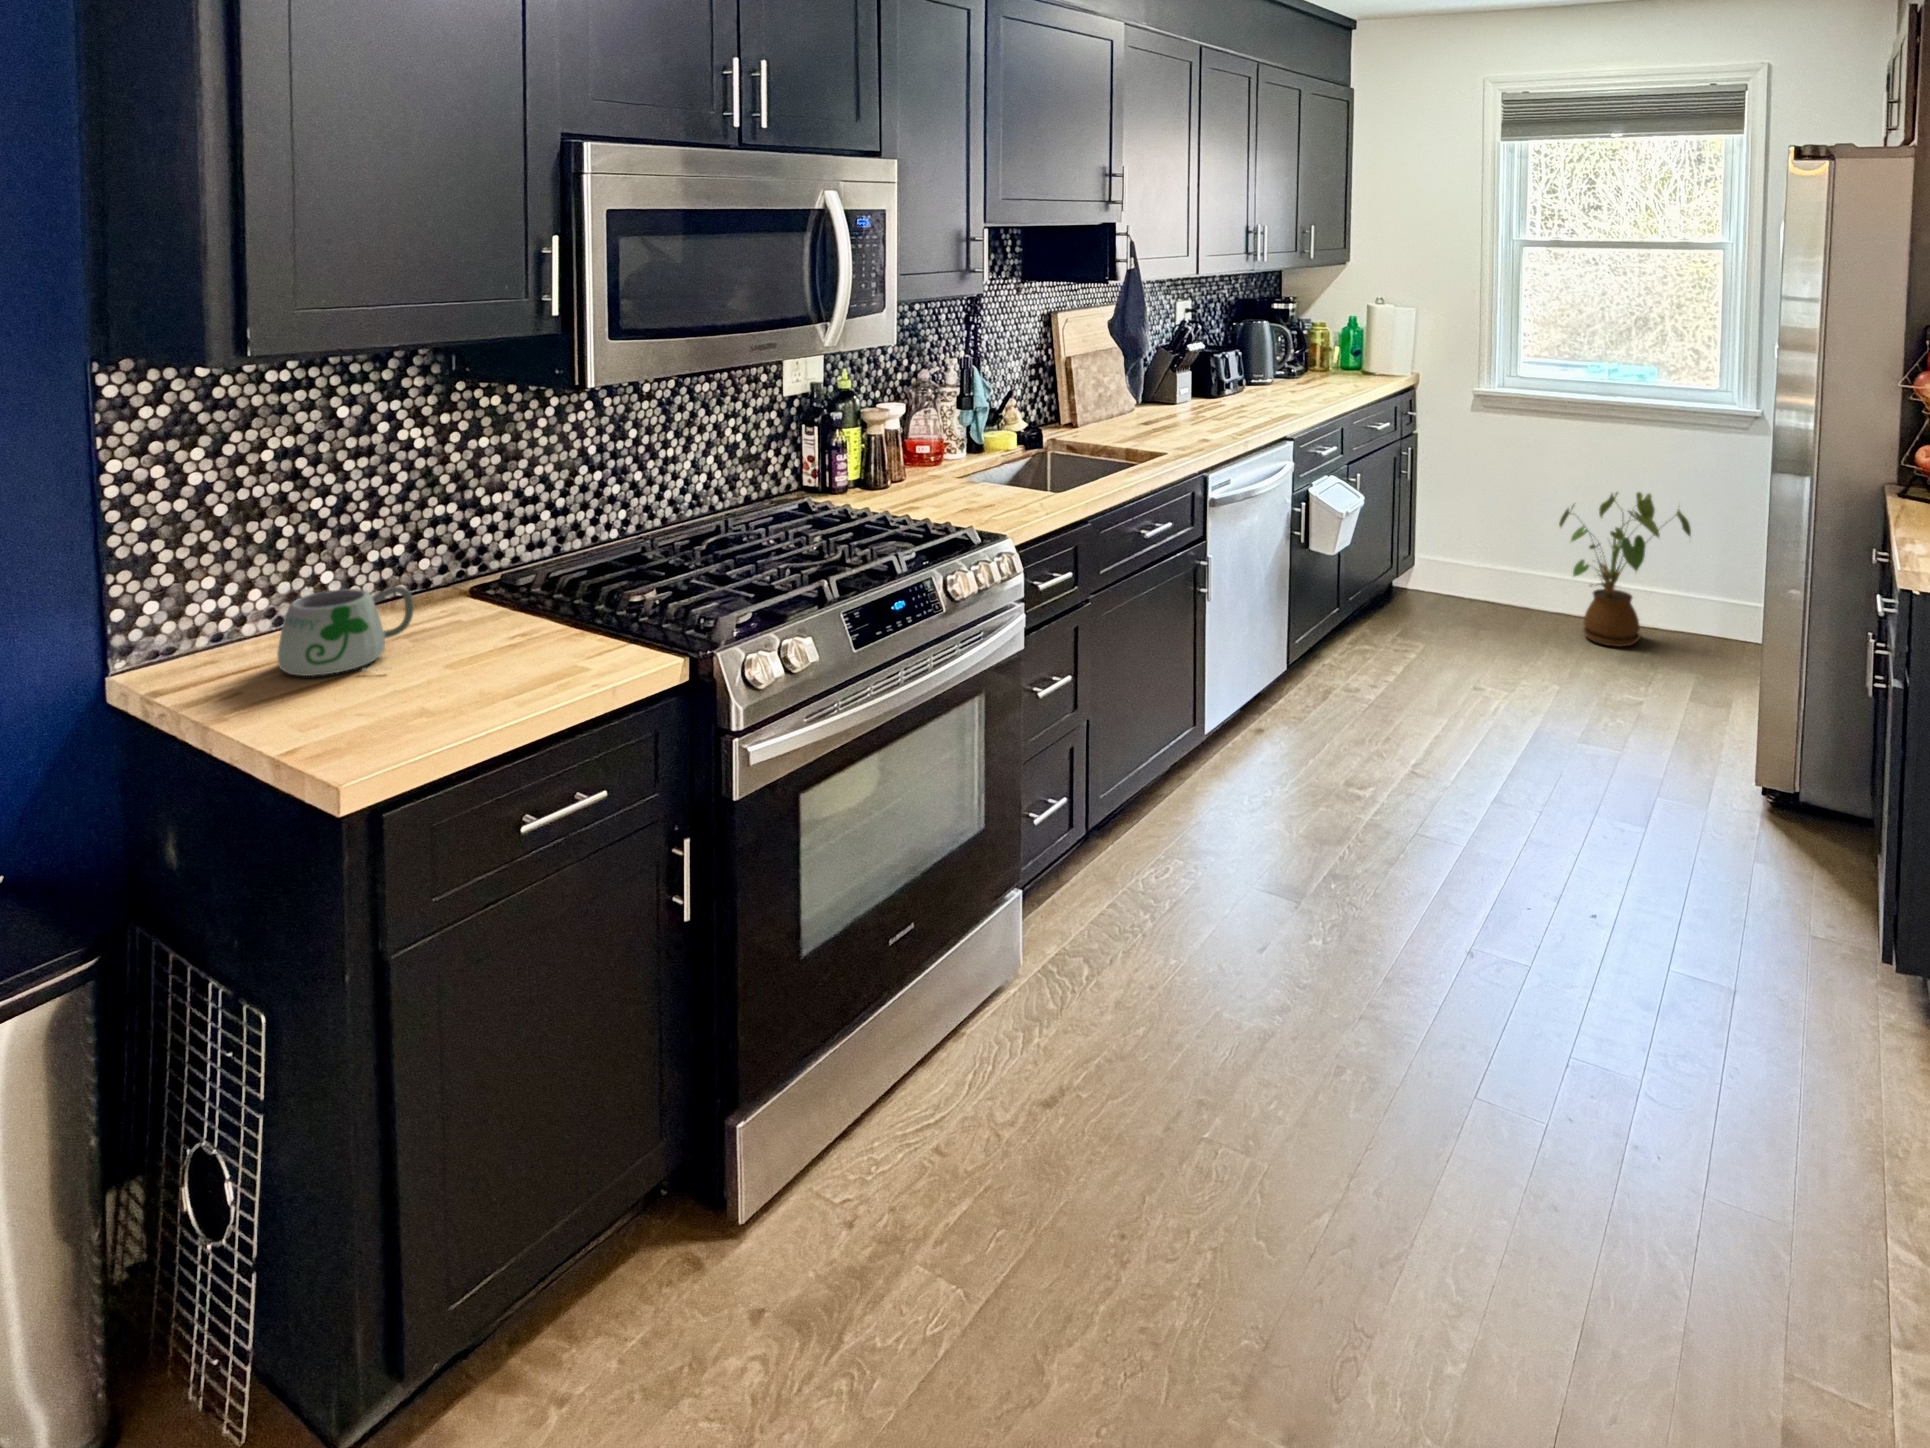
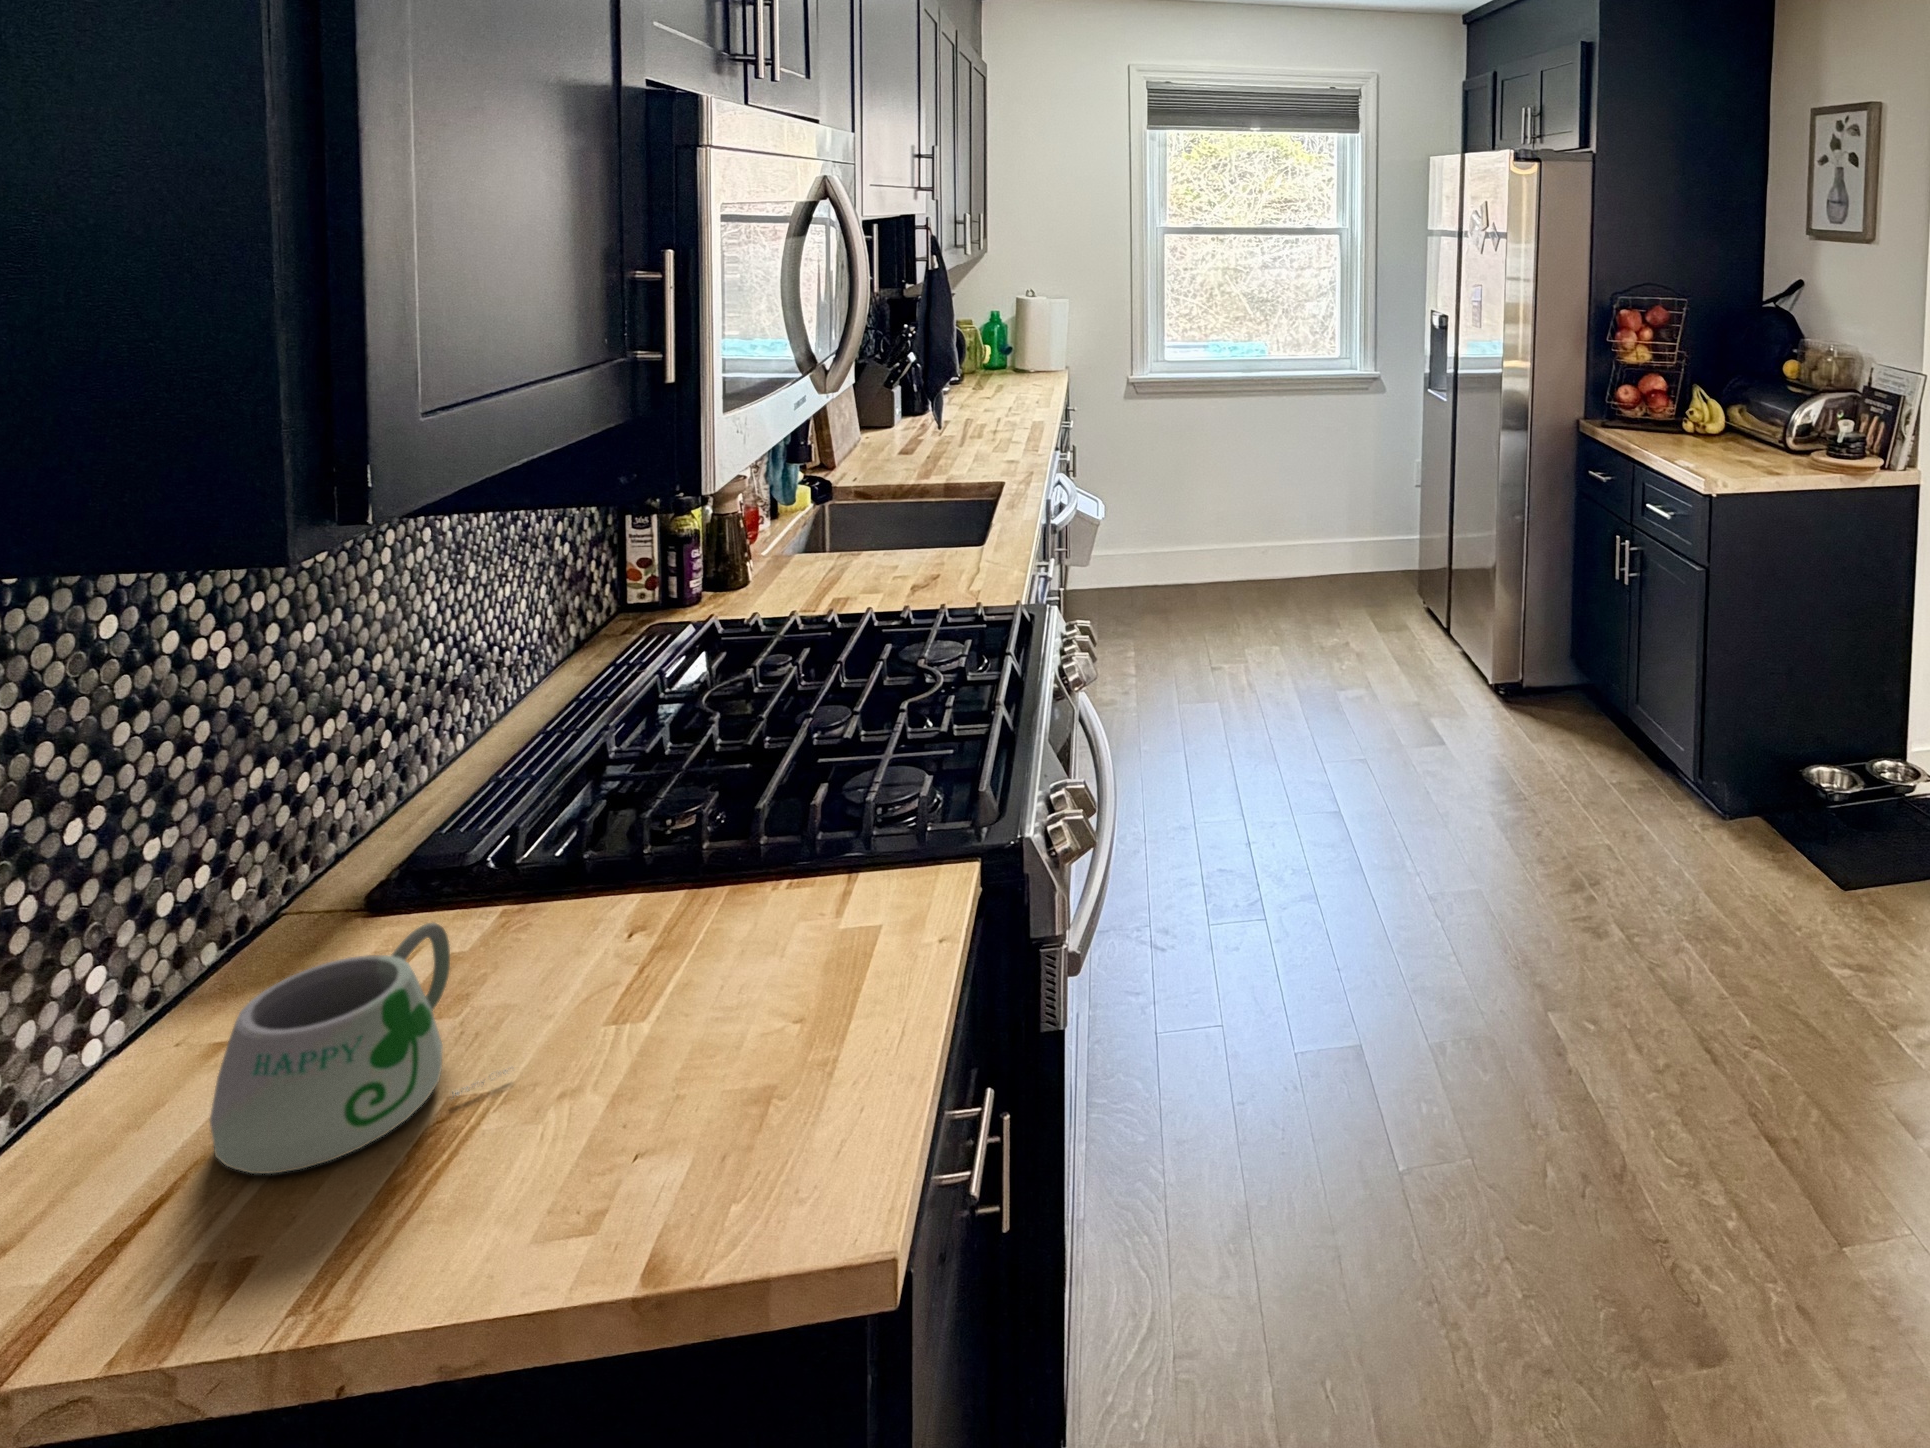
house plant: present [1559,492,1691,647] -> none [1217,458,1330,607]

